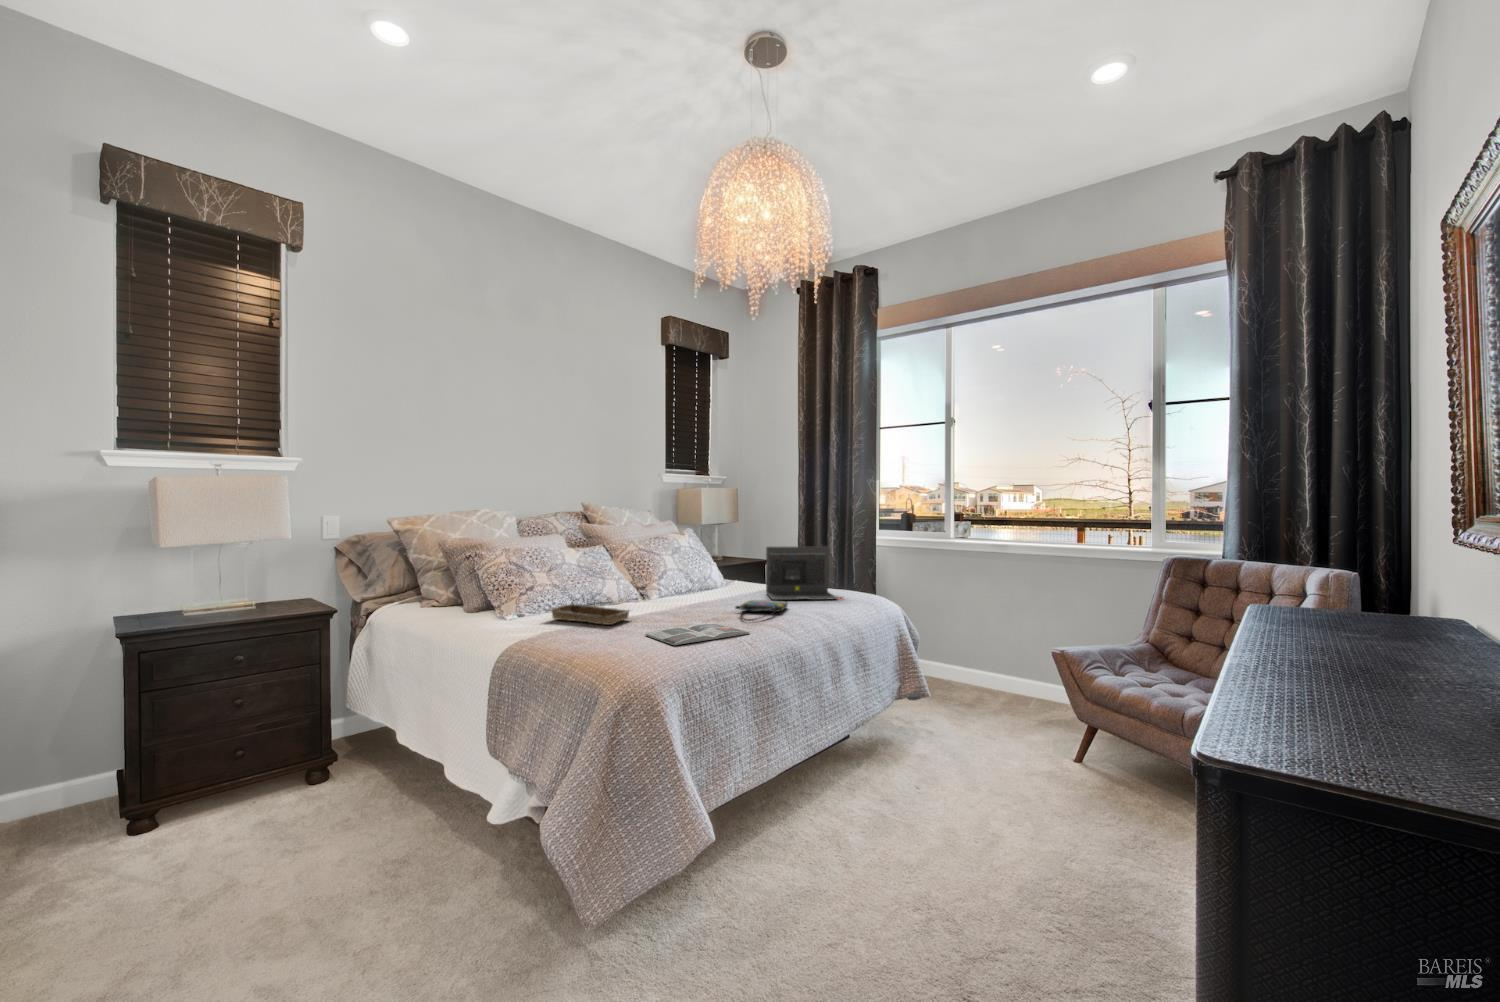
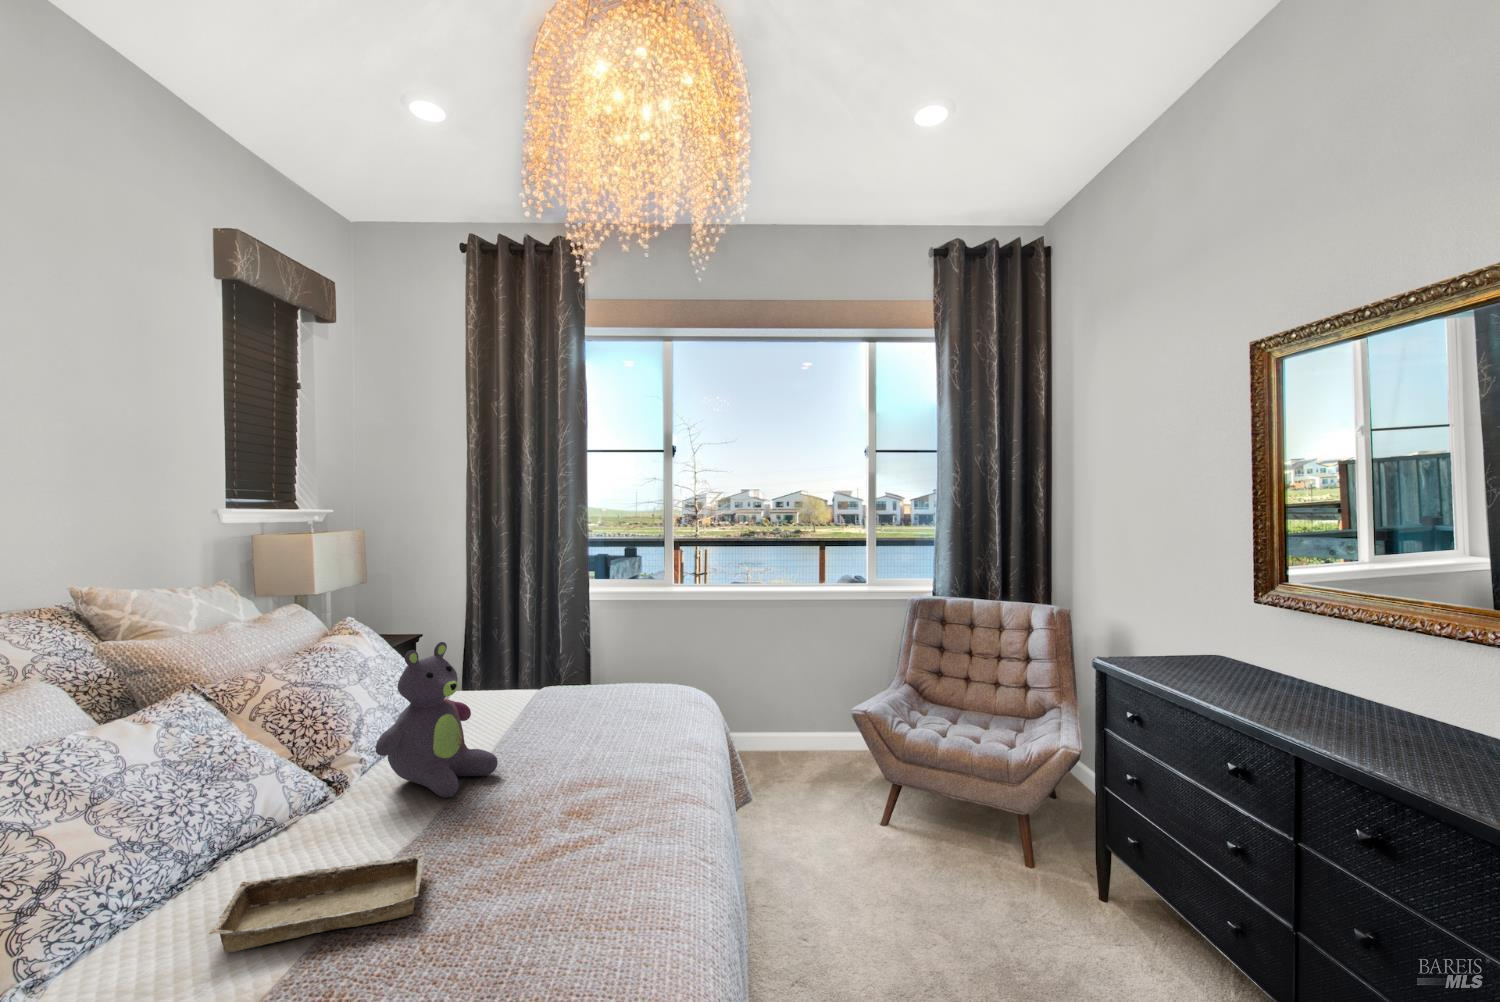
stuffed bear: none [649,527,709,606] -> present [376,642,498,797]
laptop: present [766,546,842,600] -> none [534,629,653,731]
tote bag: present [736,600,787,621] -> none [561,736,643,802]
magazine: present [645,623,750,645] -> none [532,828,685,935]

